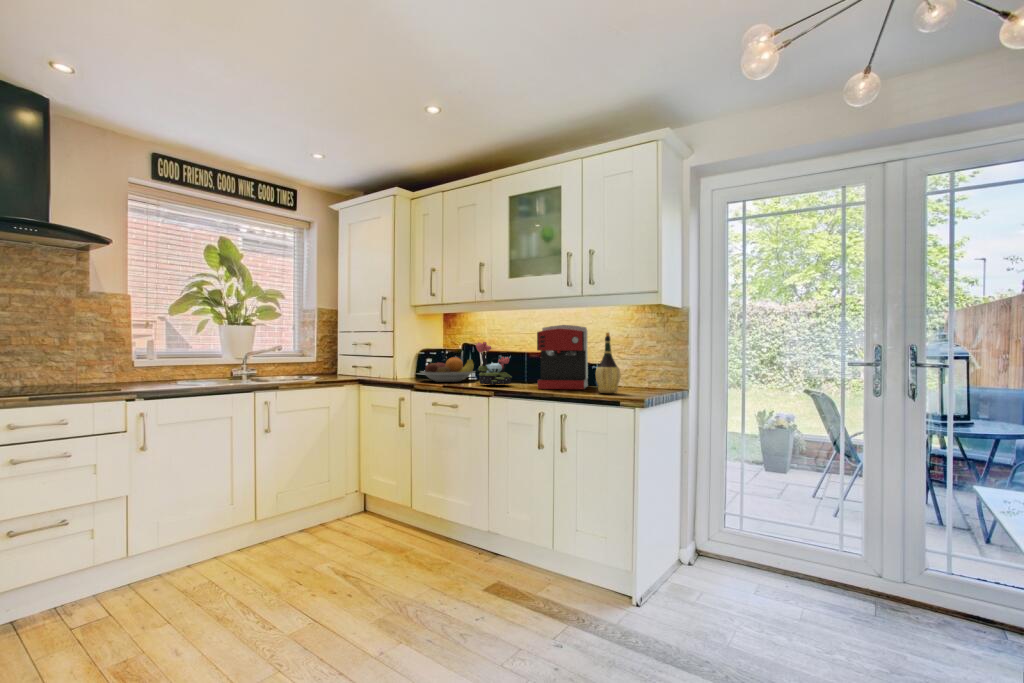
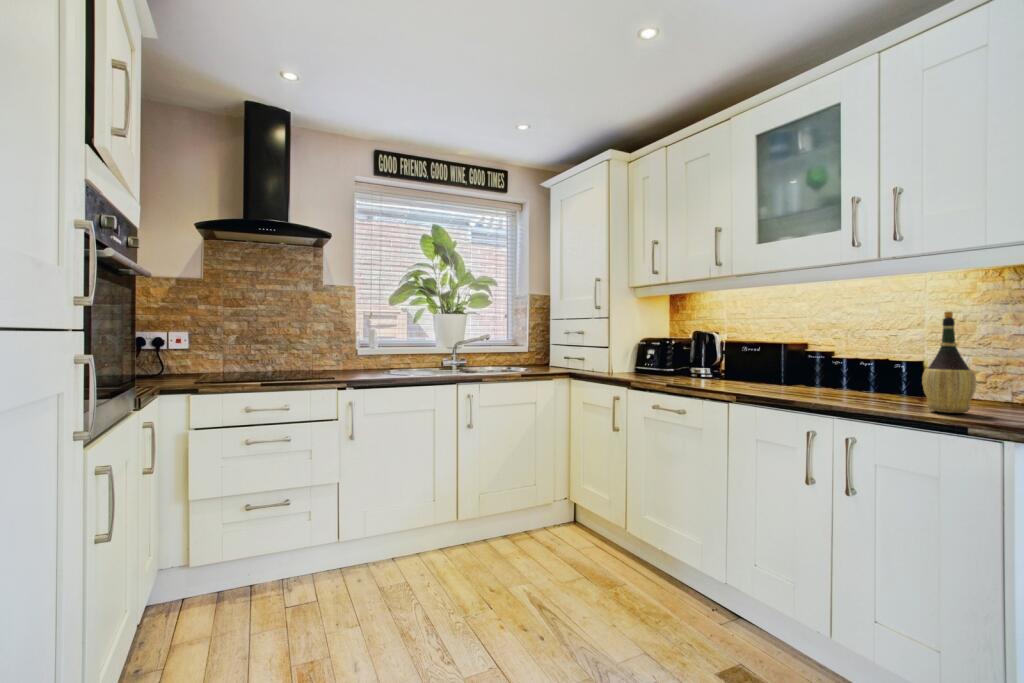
coffee maker: present [537,325,588,389] -> none [807,303,893,402]
plant: present [476,342,512,385] -> none [710,329,764,387]
fruit bowl: present [421,357,475,382] -> none [636,349,709,379]

